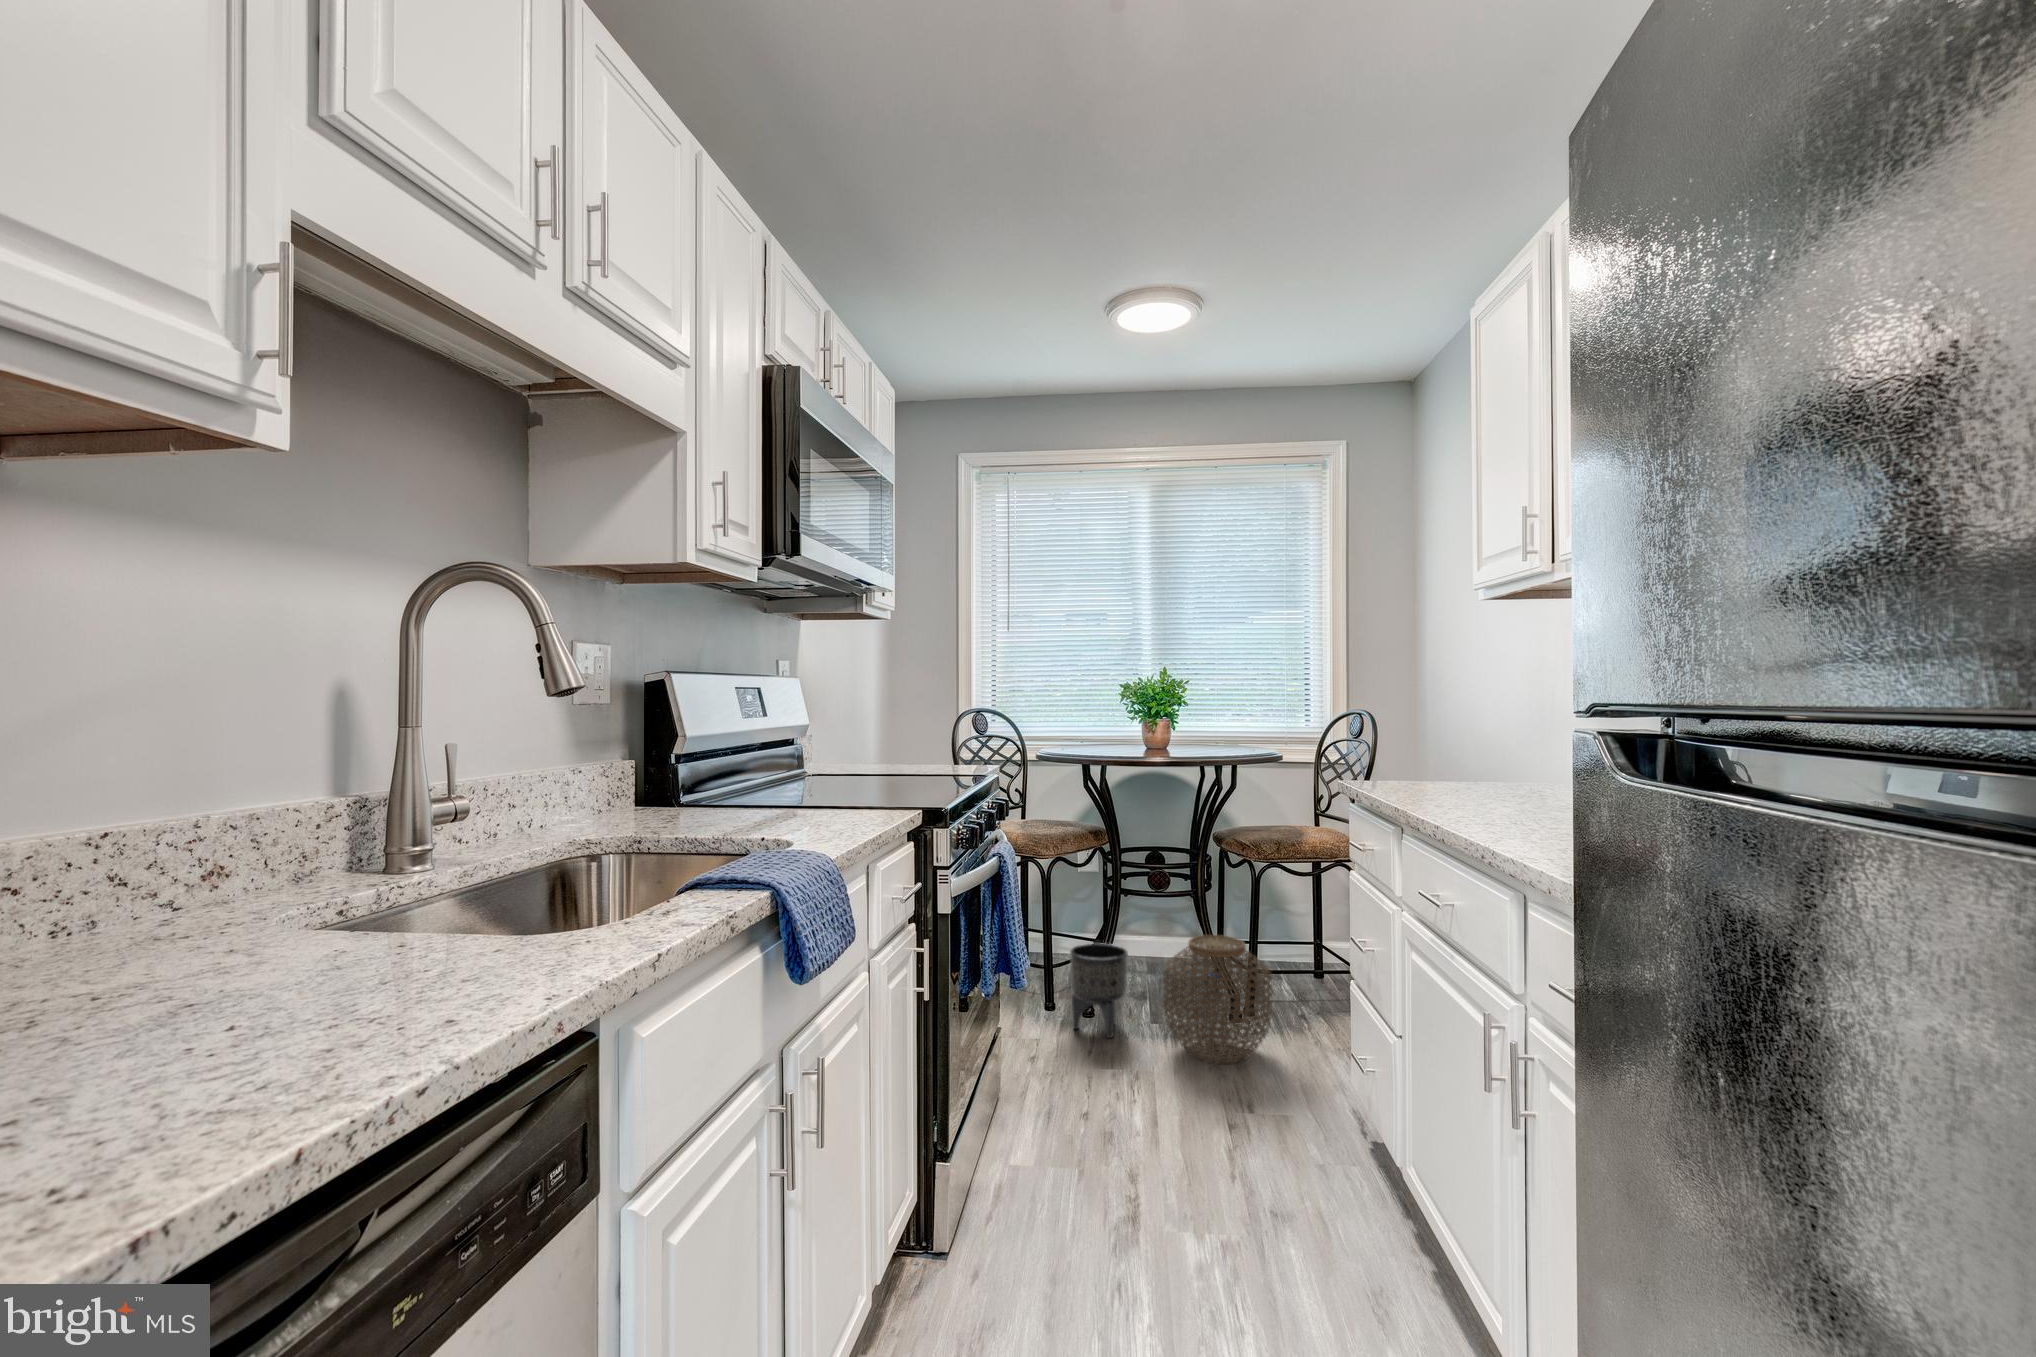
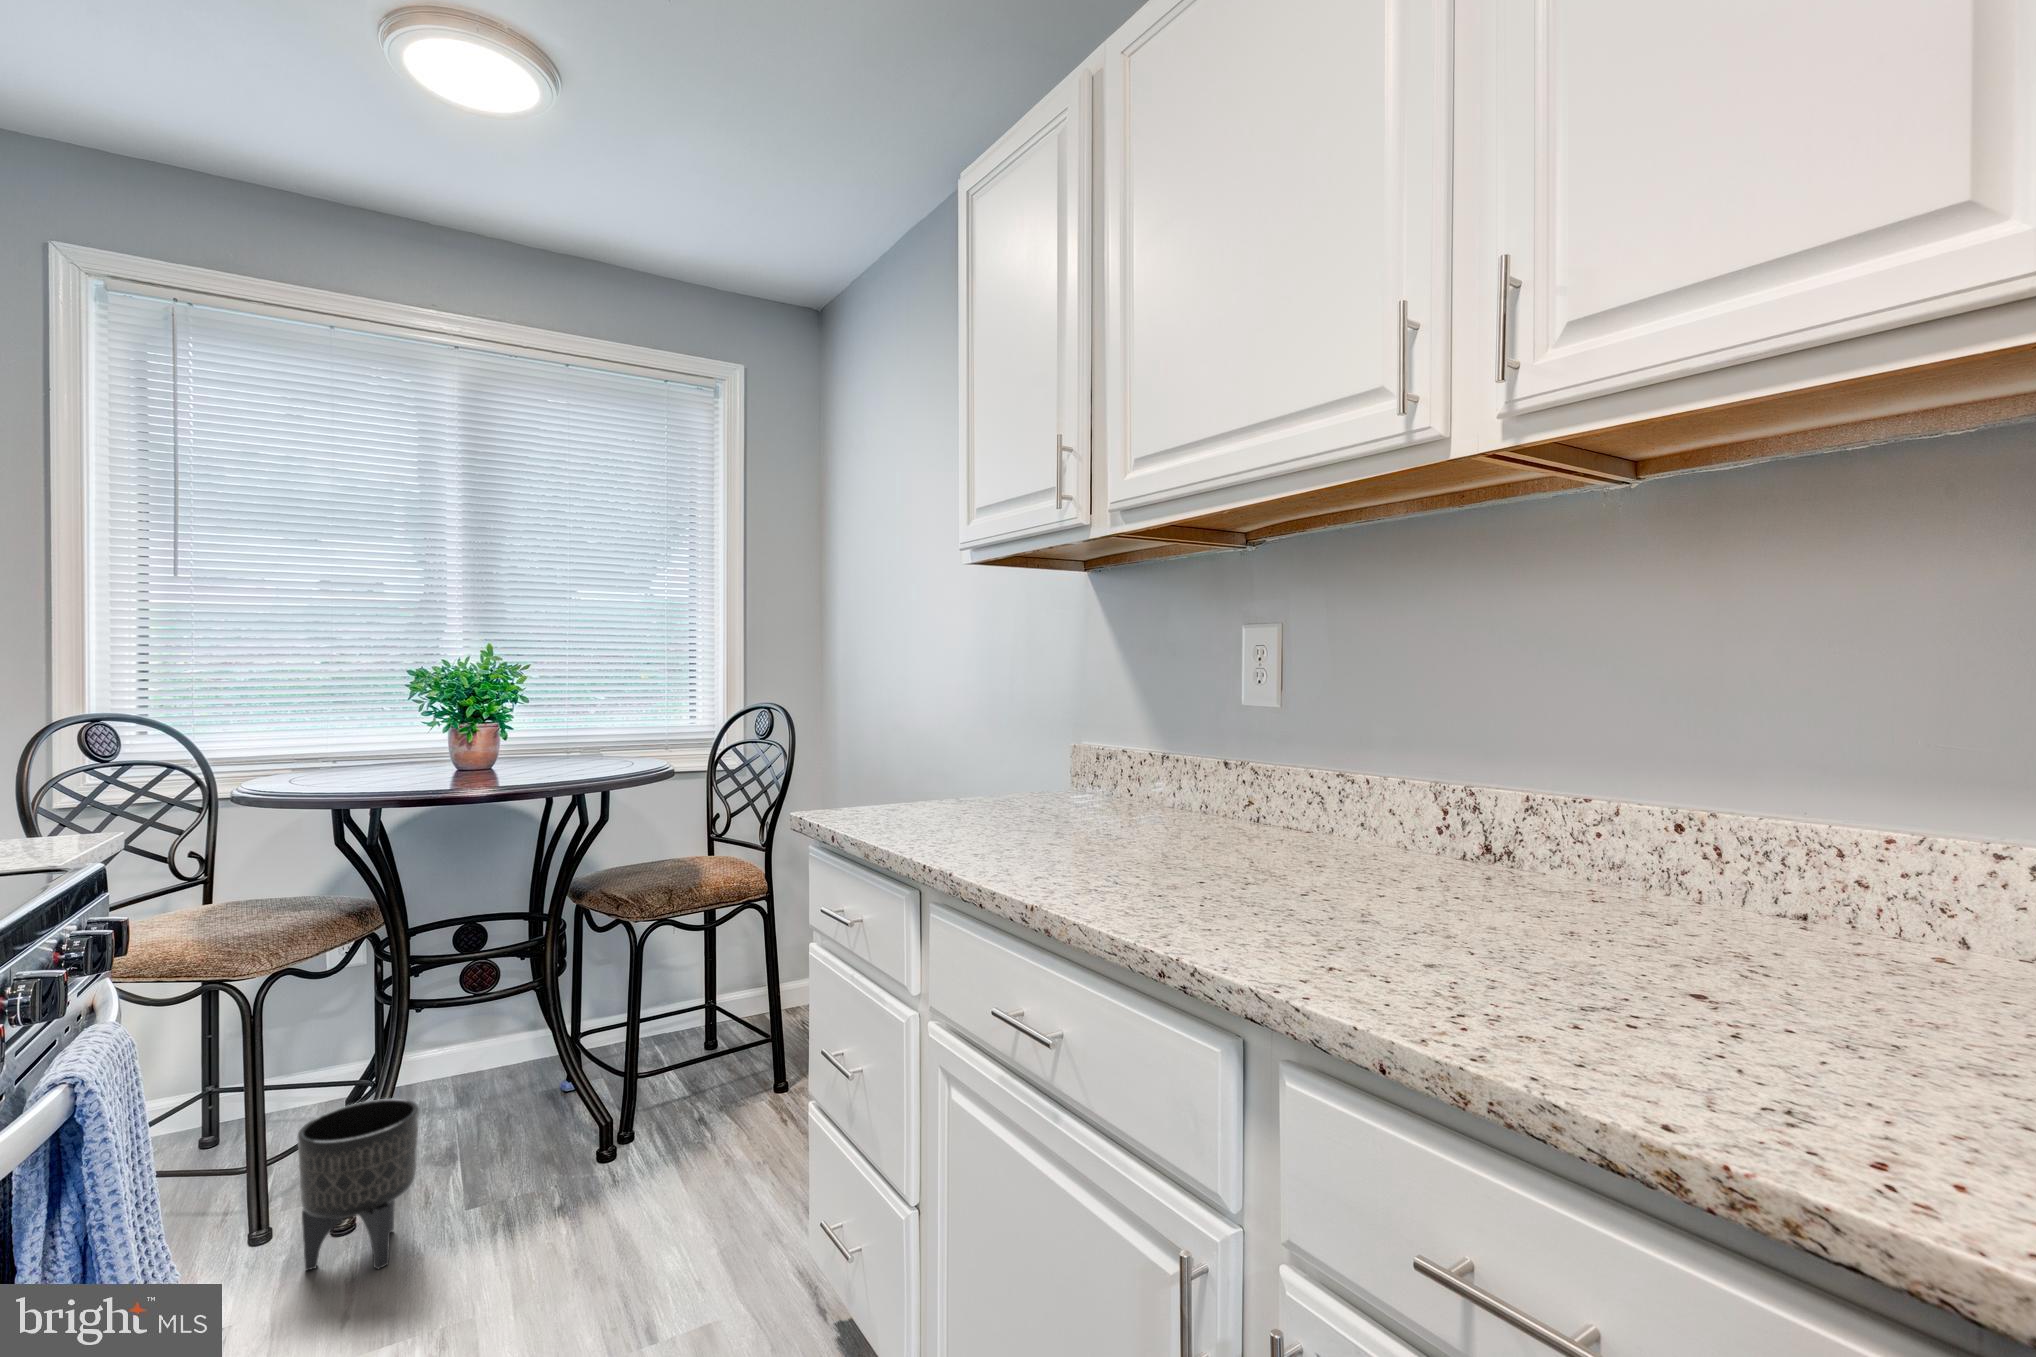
woven basket: present [1163,935,1272,1064] -> none [486,1045,670,1260]

